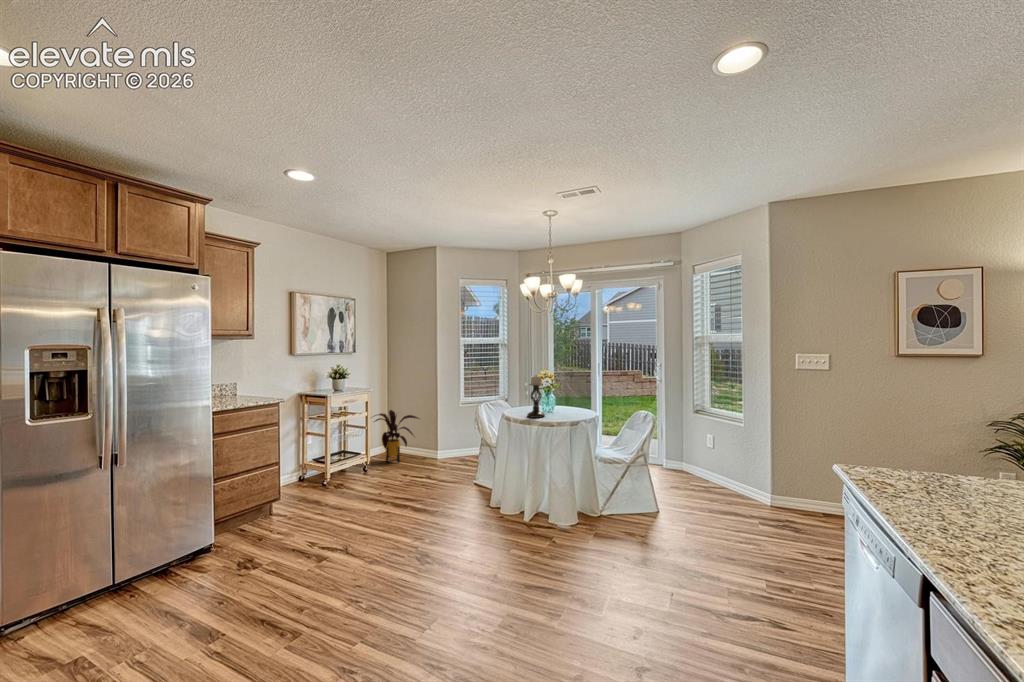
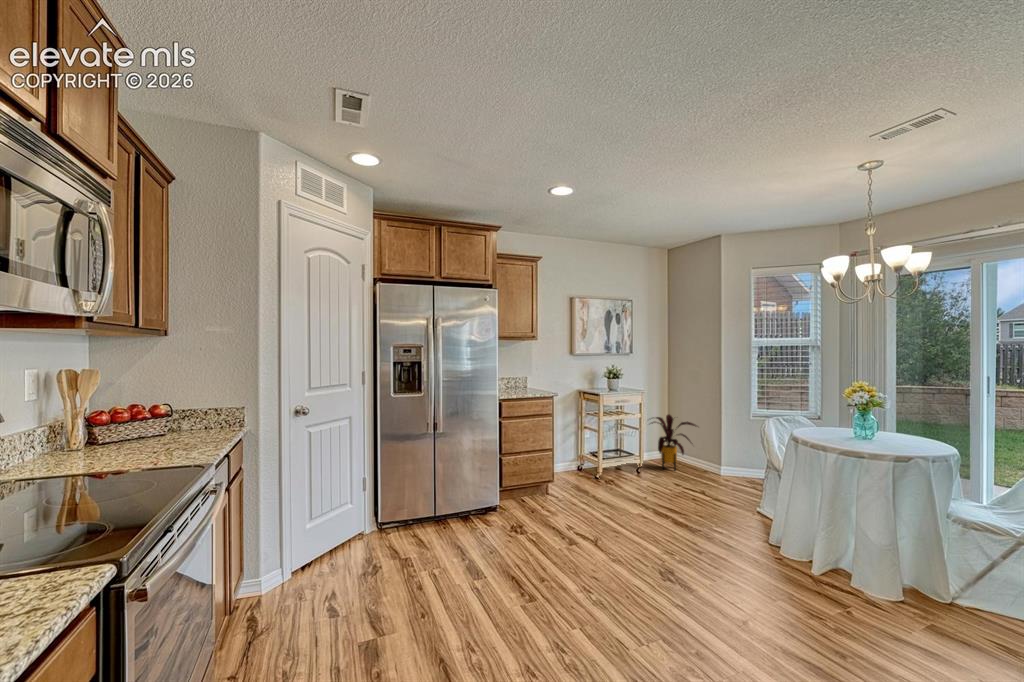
candle holder: present [527,375,545,418] -> none [823,385,852,442]

